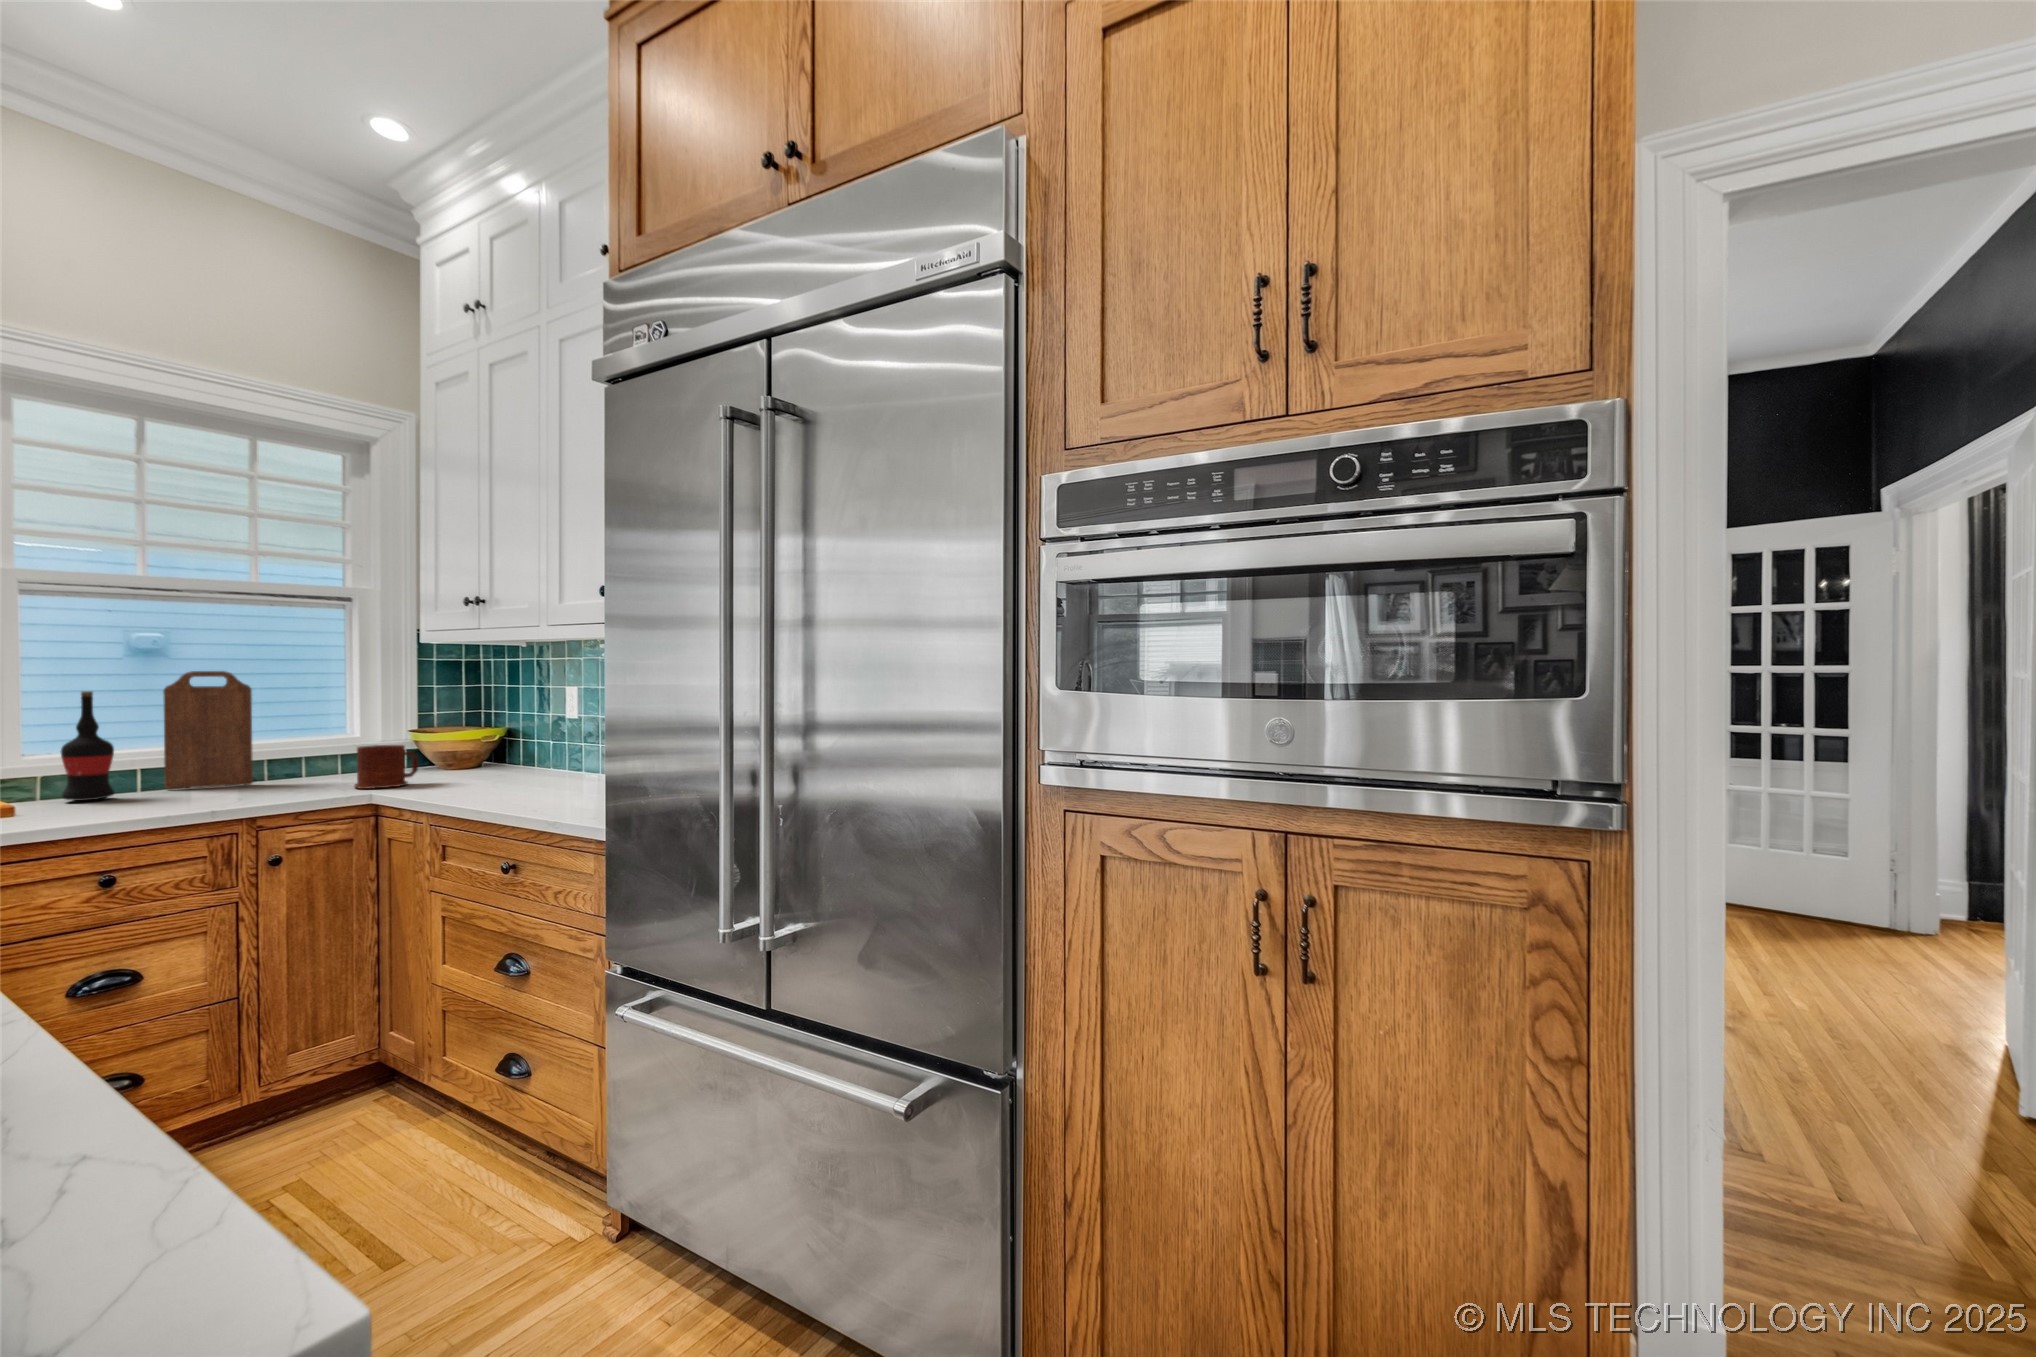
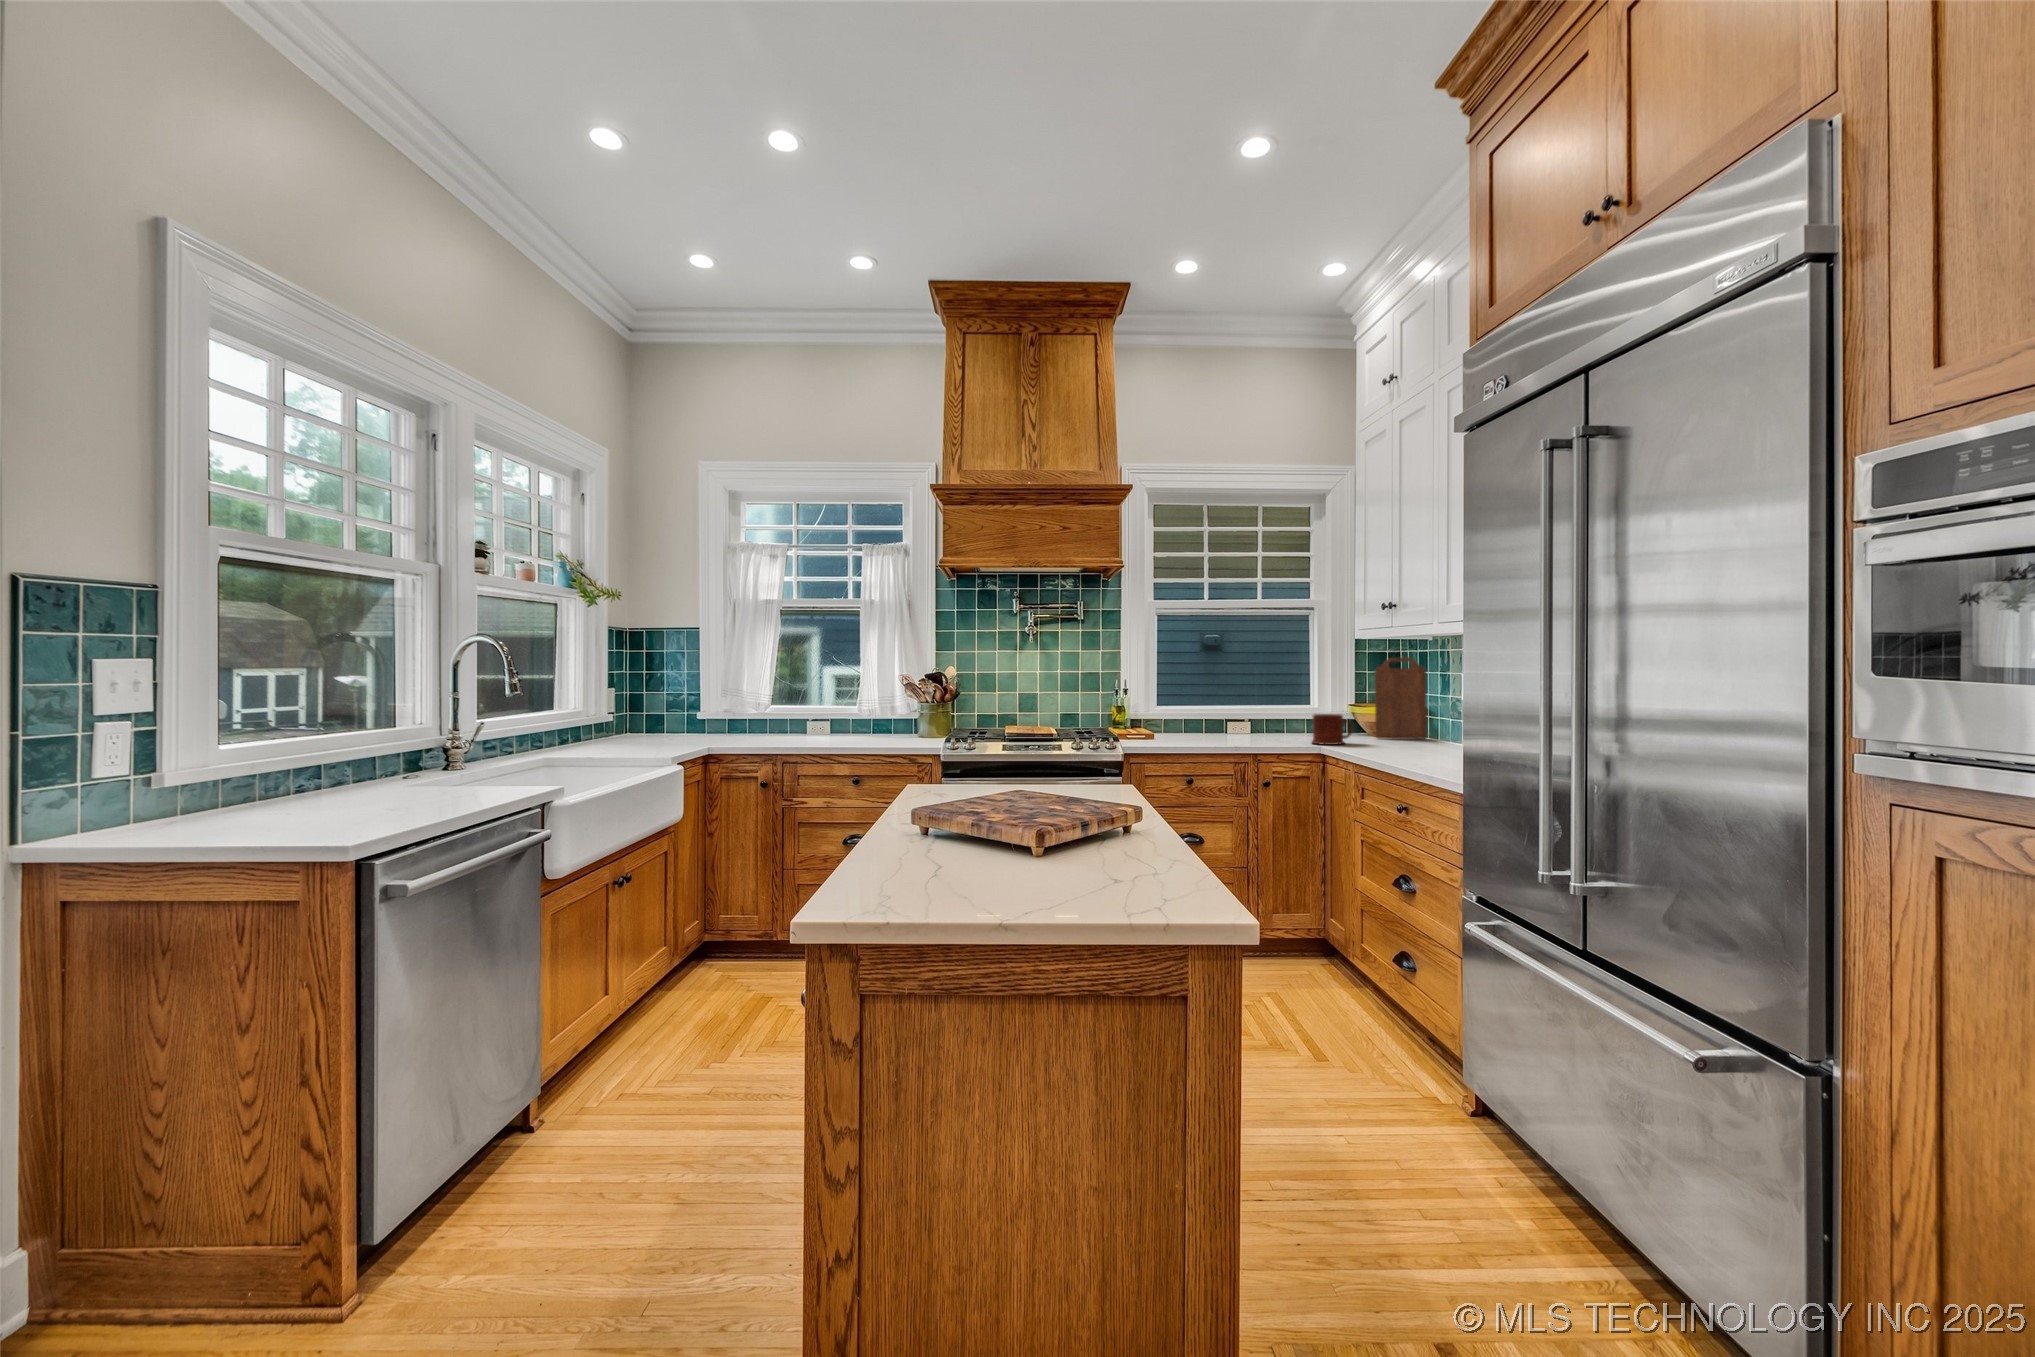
cutting board: present [163,671,253,789] -> present [1375,657,1427,739]
wine bottle: present [61,691,115,801] -> none [1164,675,1188,739]

